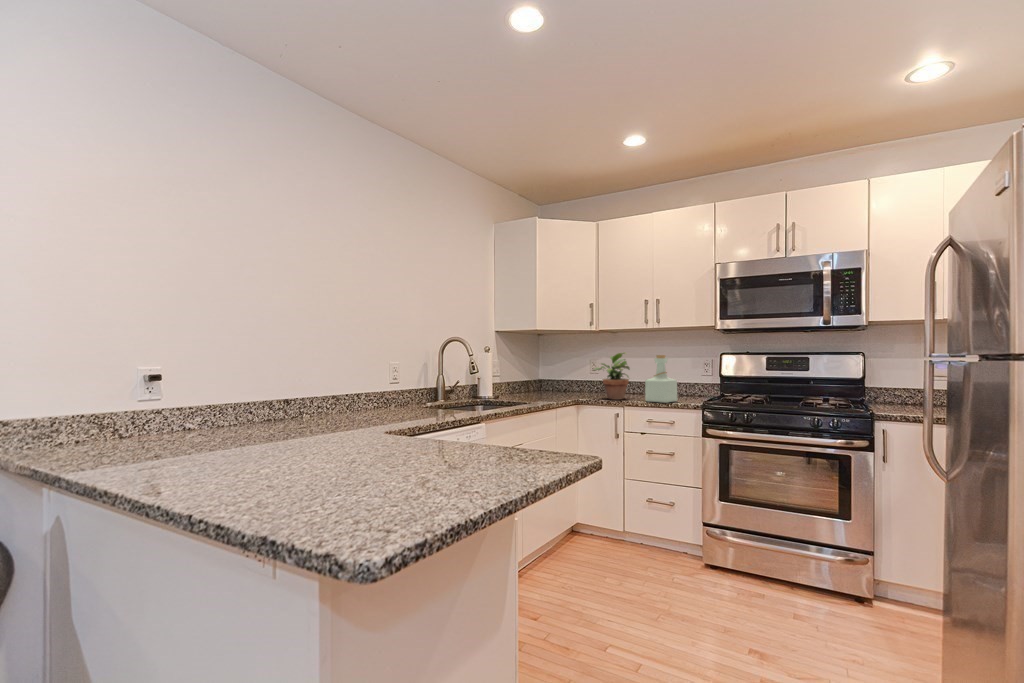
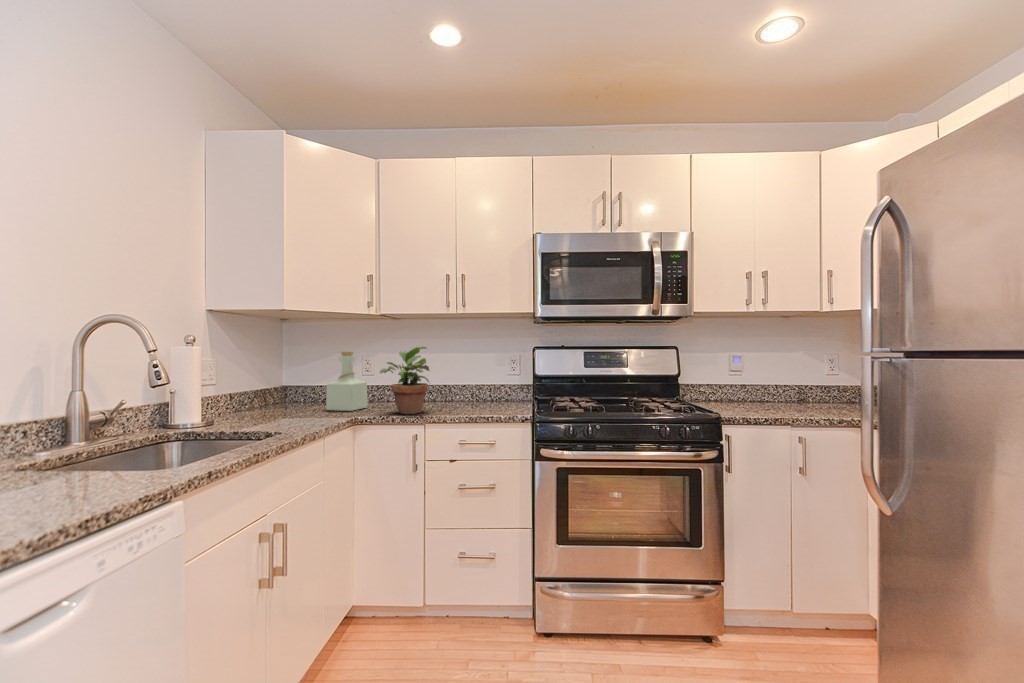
bottle: present [645,355,678,403] -> present [326,352,367,411]

